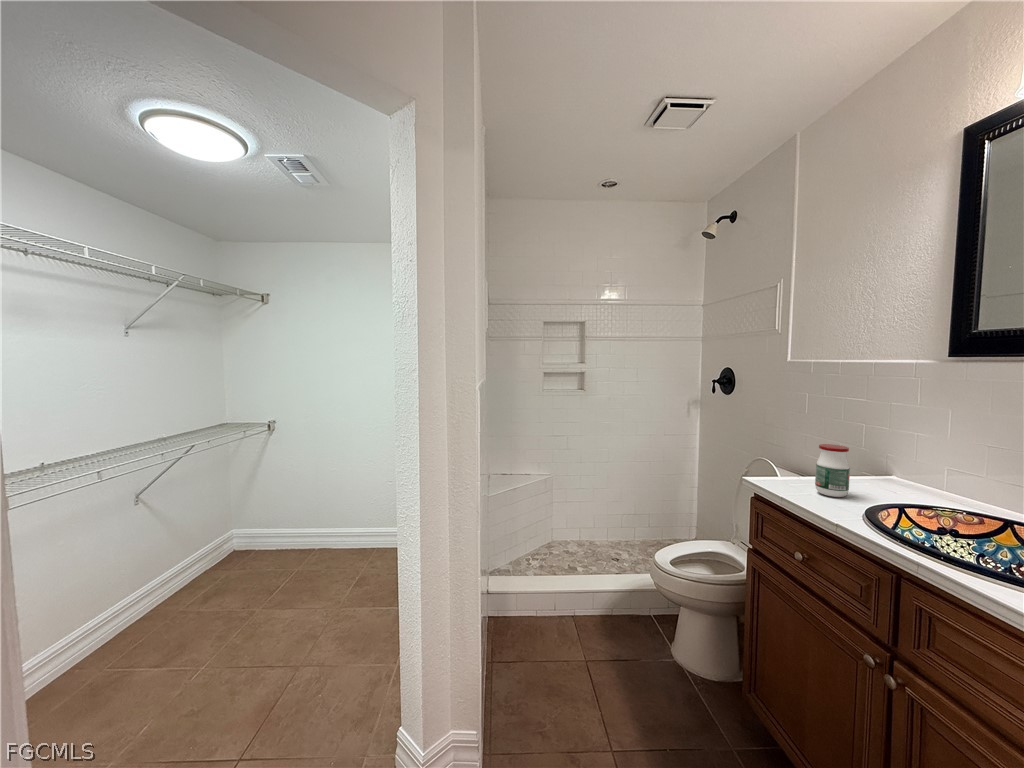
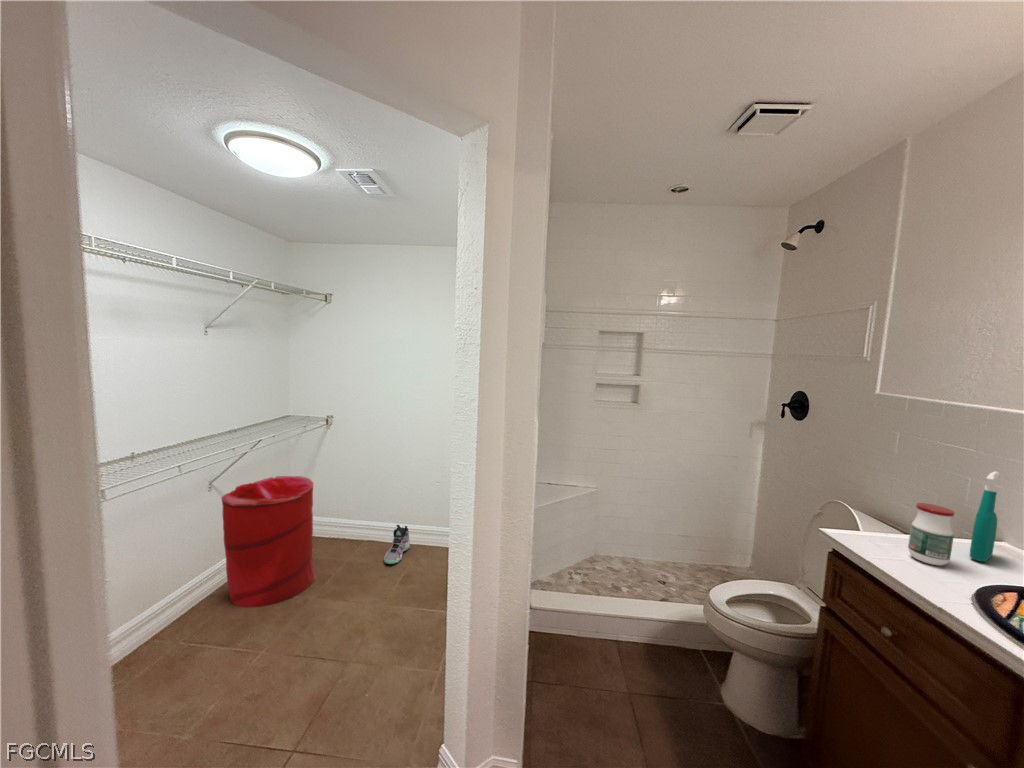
spray bottle: none [865,412,885,491] -> present [970,472,999,561]
laundry hamper: none [152,483,264,626] -> present [222,476,316,607]
sneaker: none [338,527,366,568] -> present [384,525,410,564]

